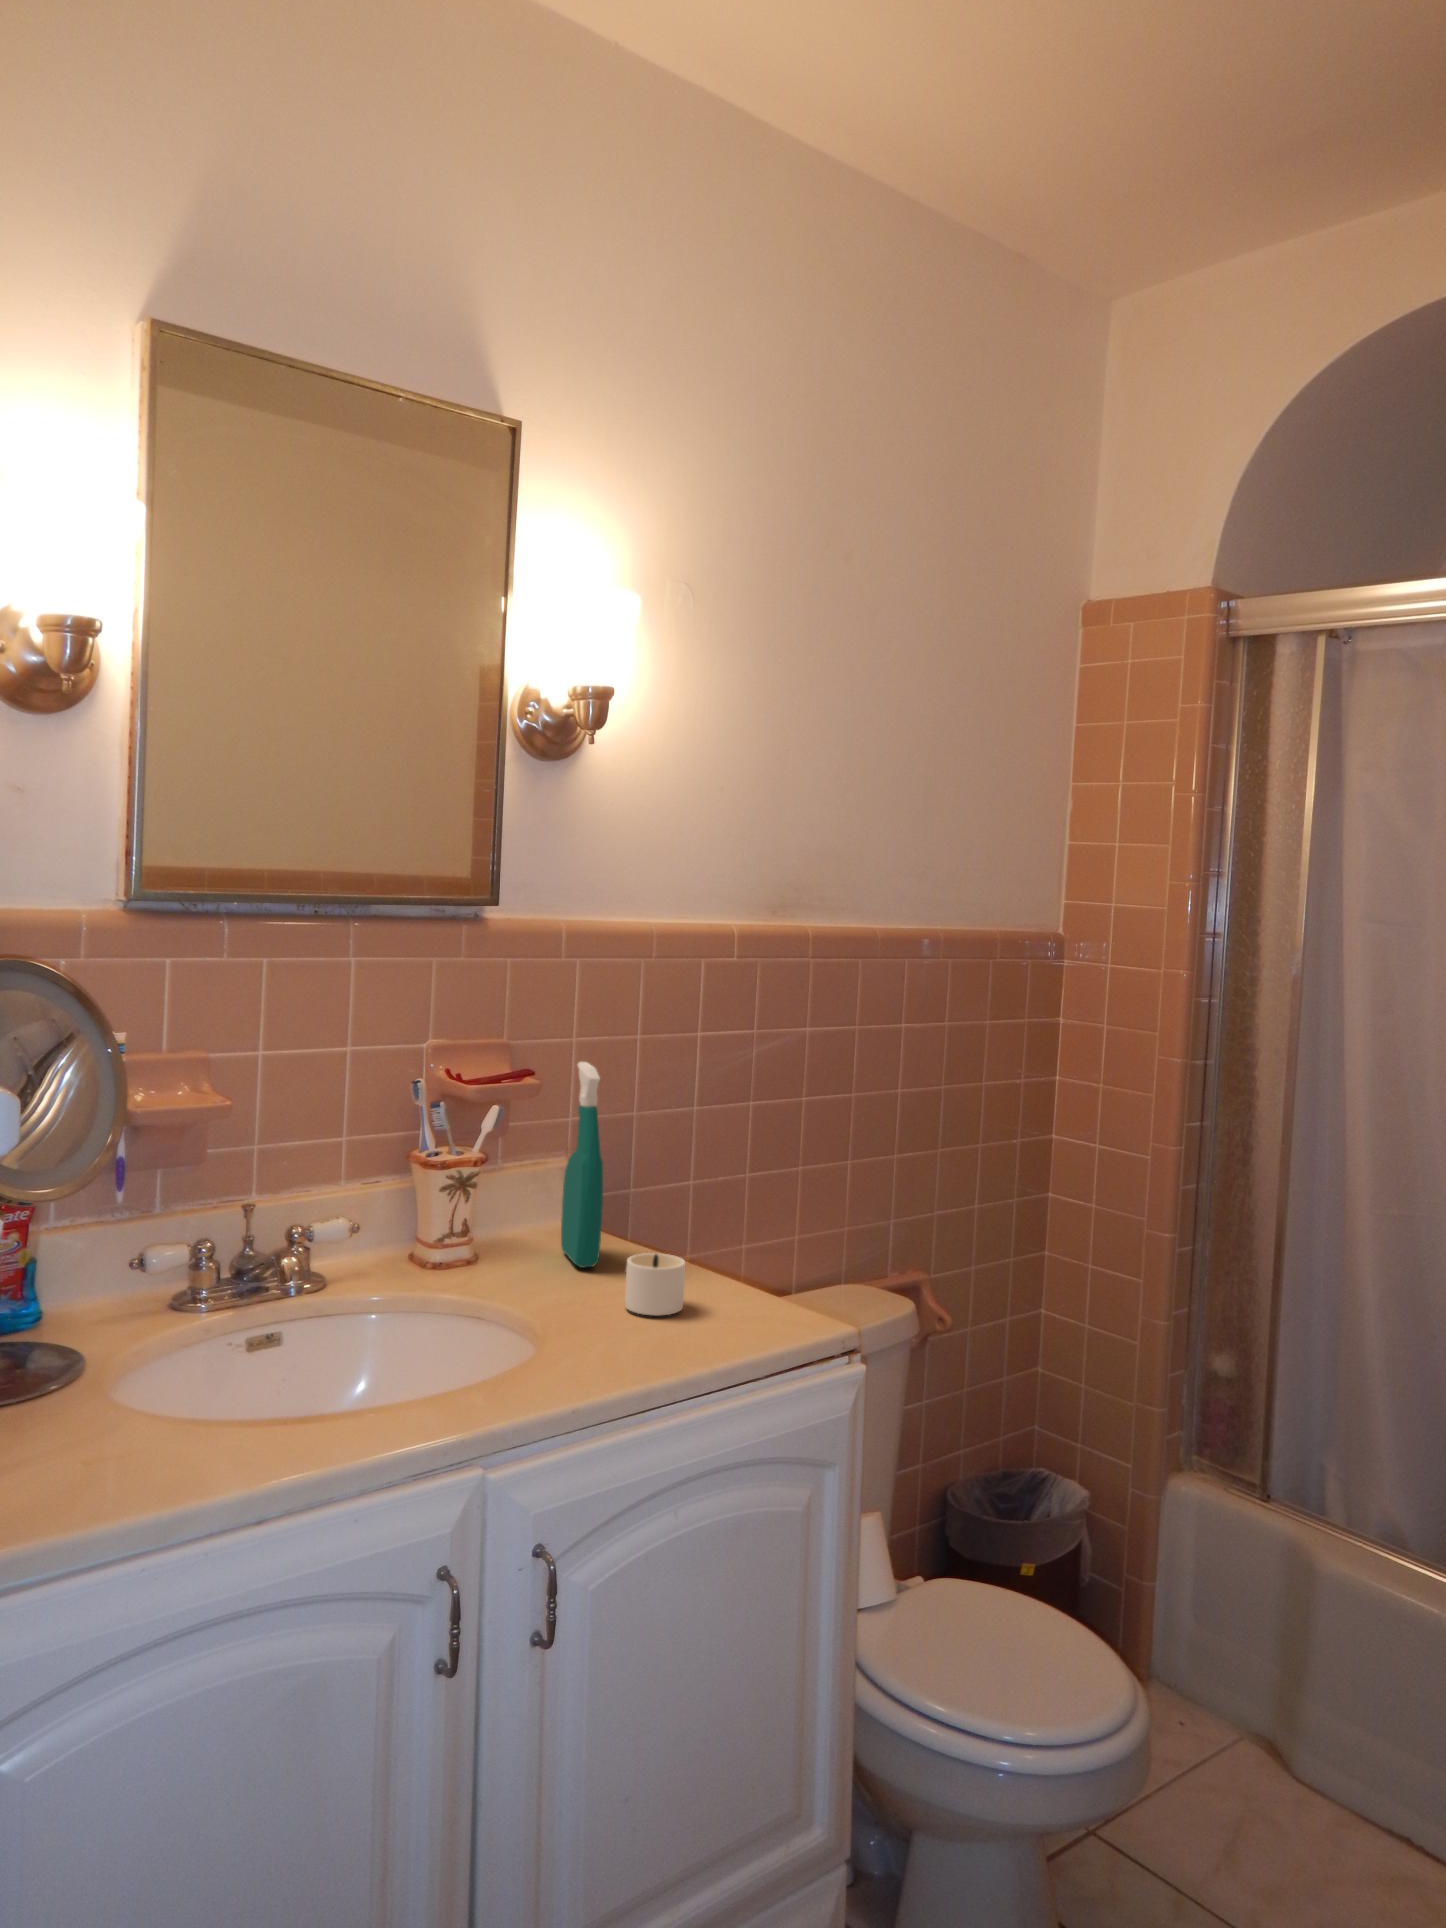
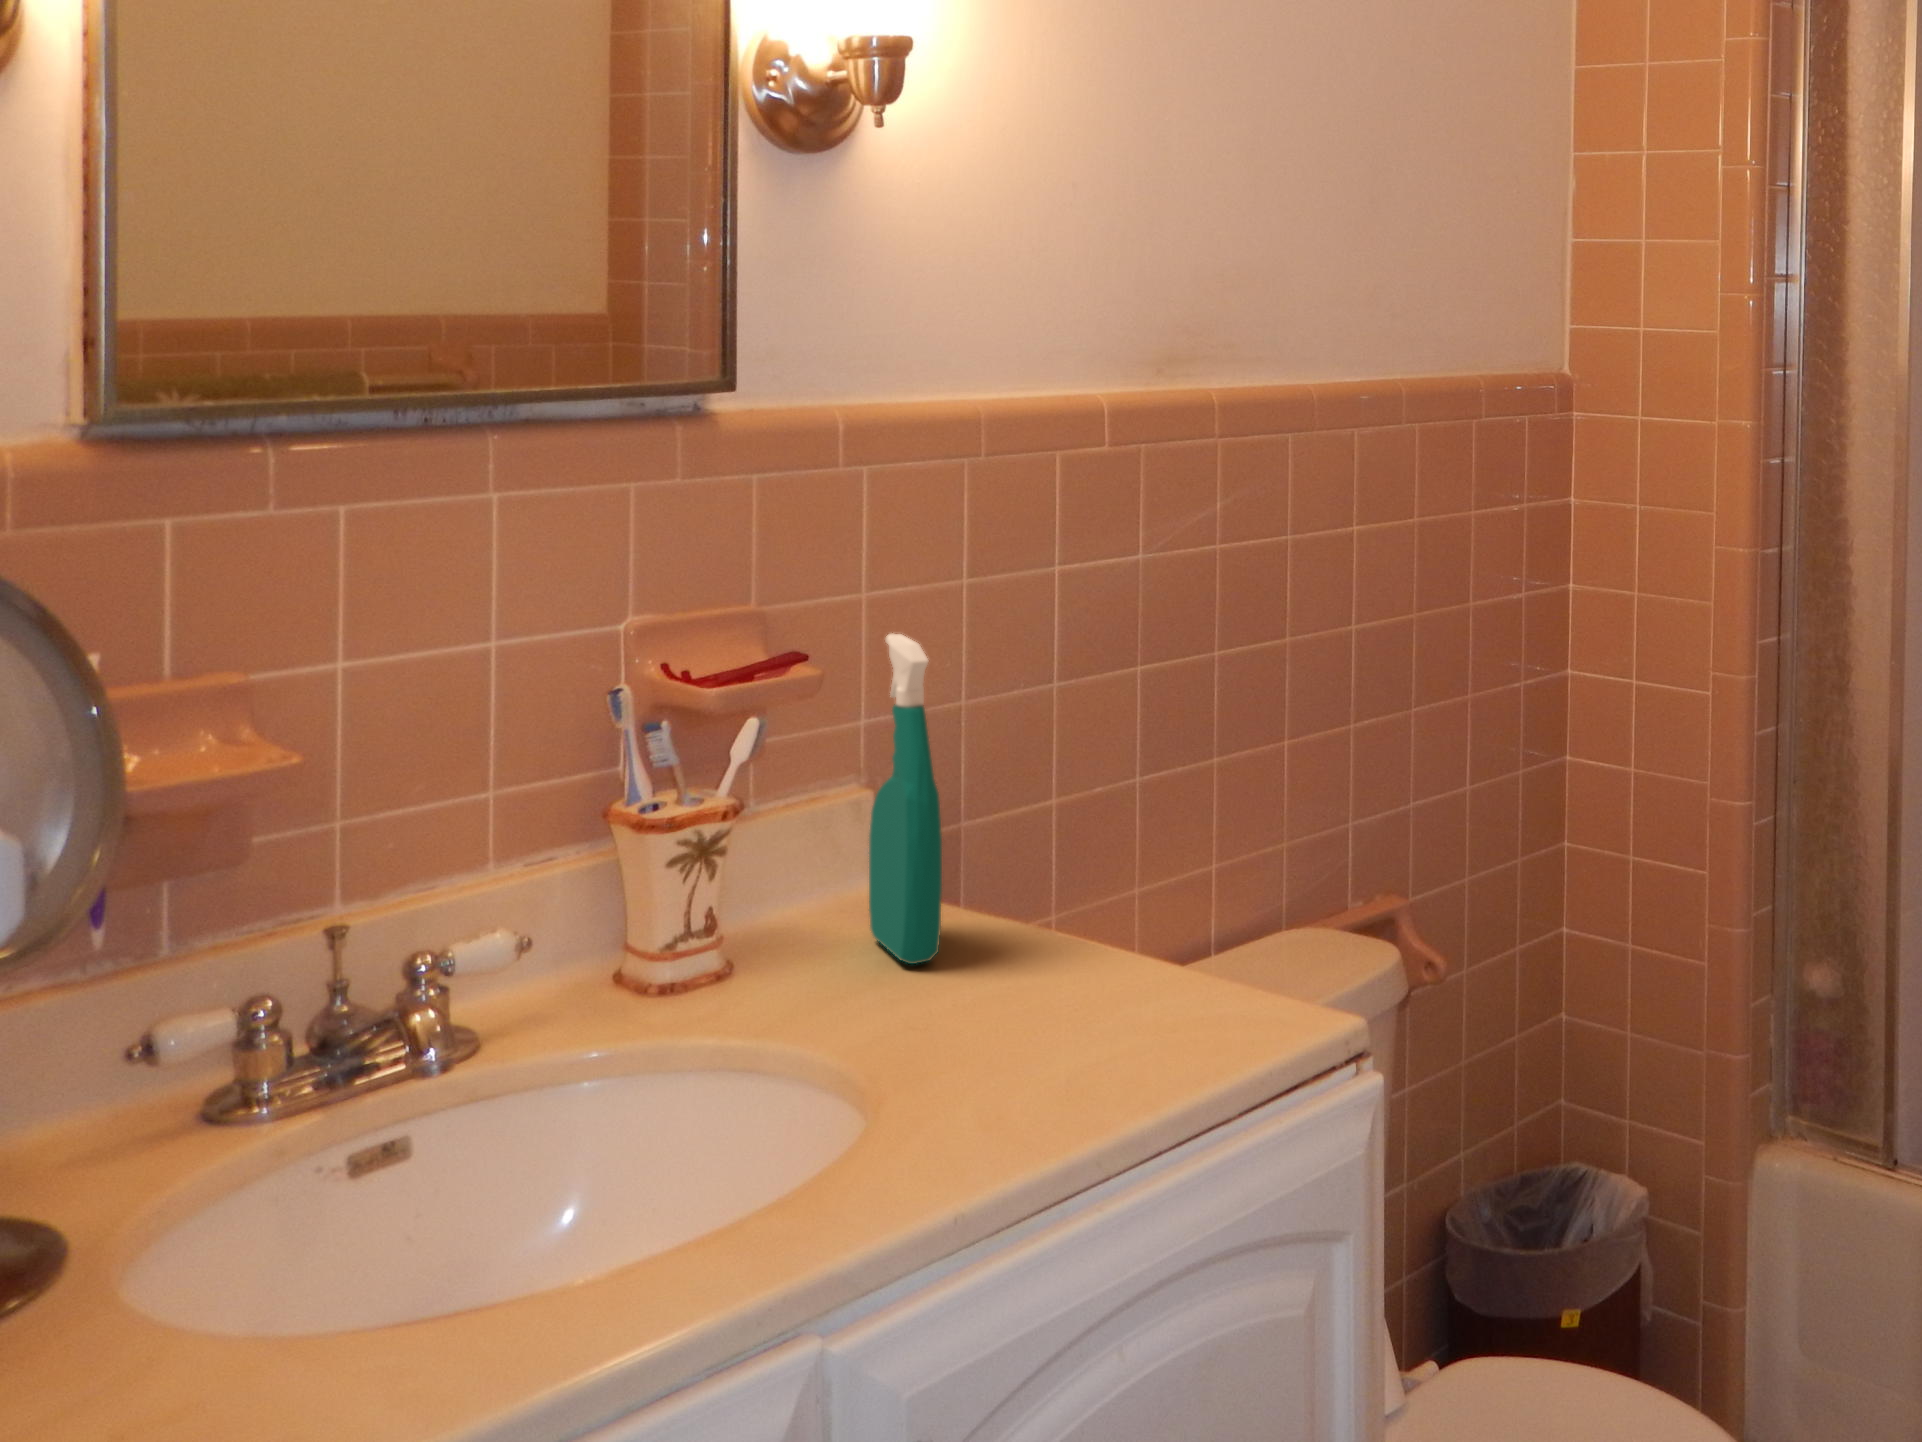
candle: present [625,1253,685,1315] -> none [996,933,1132,1036]

